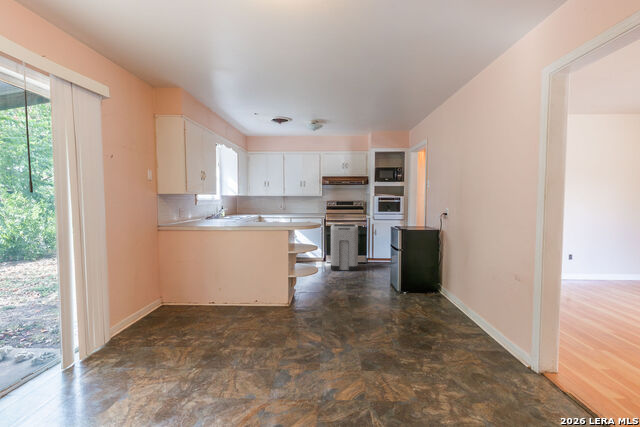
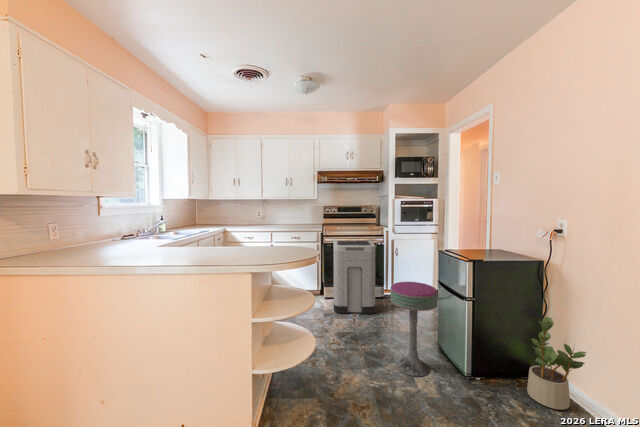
bar stool: none [357,244,382,293] -> present [390,282,438,377]
potted plant: none [424,258,449,302] -> present [527,317,586,410]

